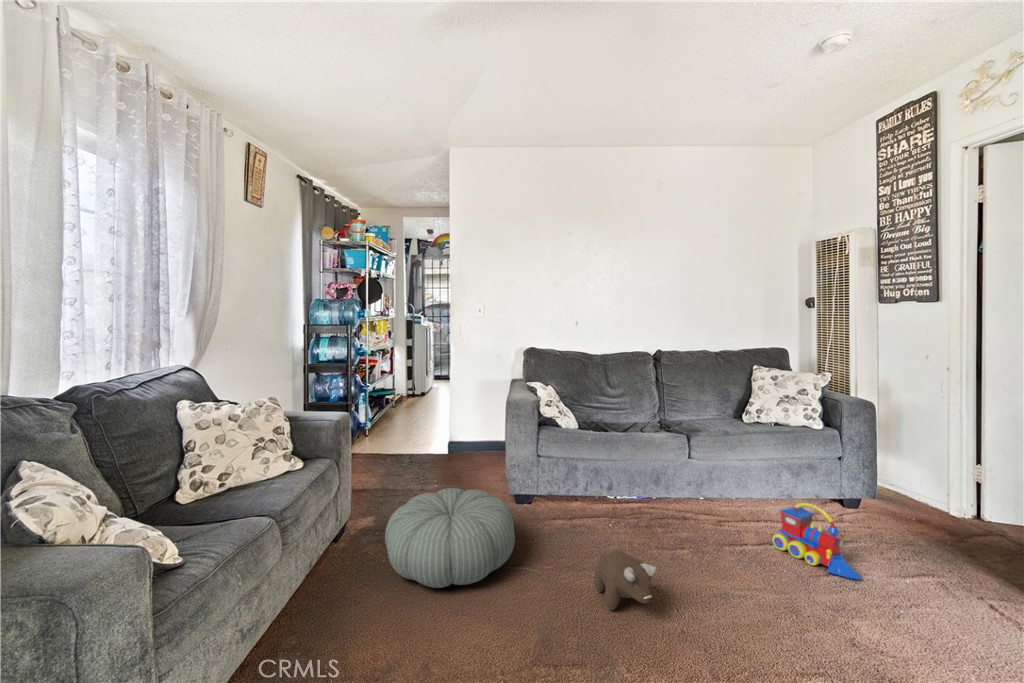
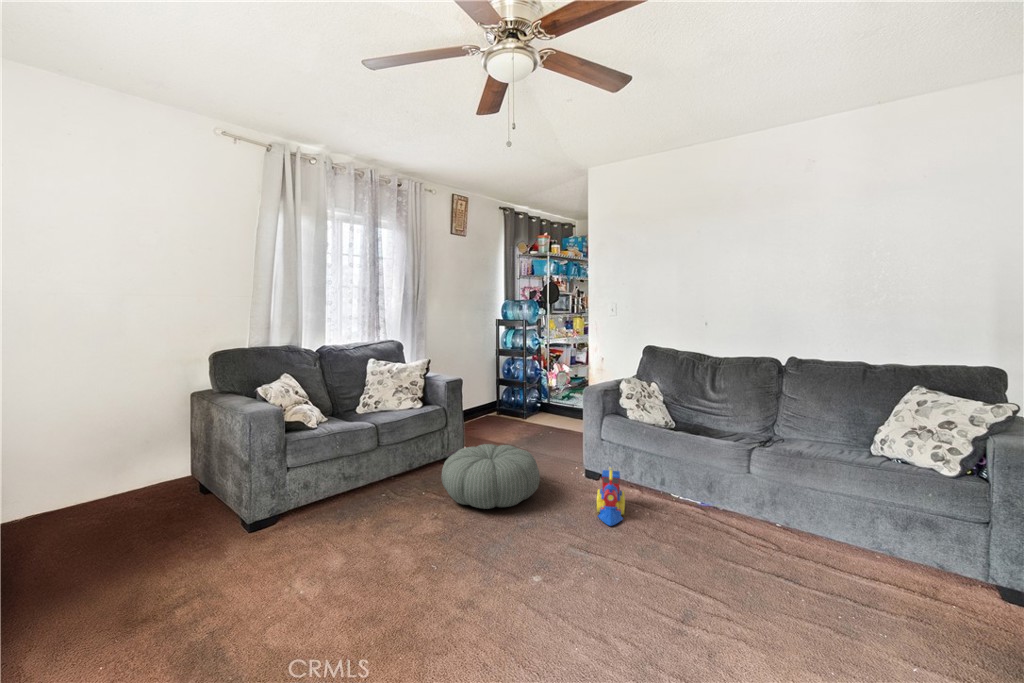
toy train: present [772,502,861,580] -> present [597,465,625,526]
plush toy: present [594,551,656,610] -> none [542,513,586,562]

